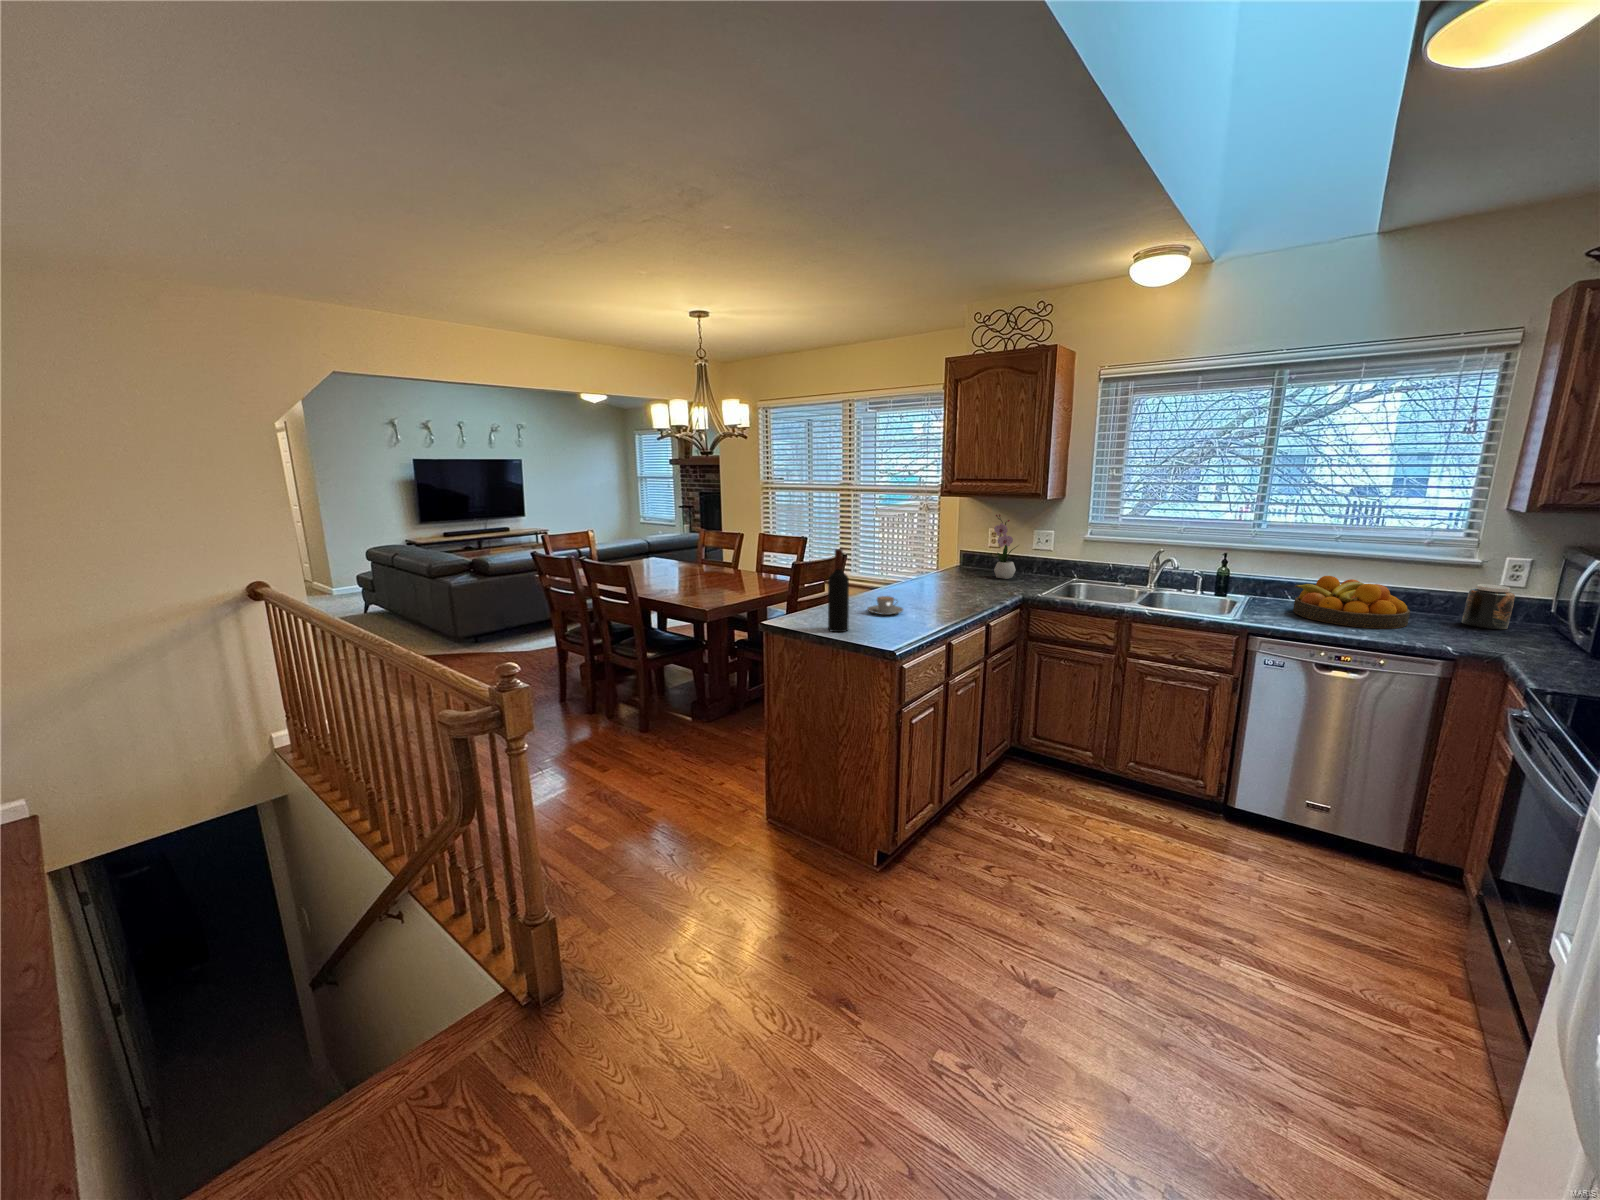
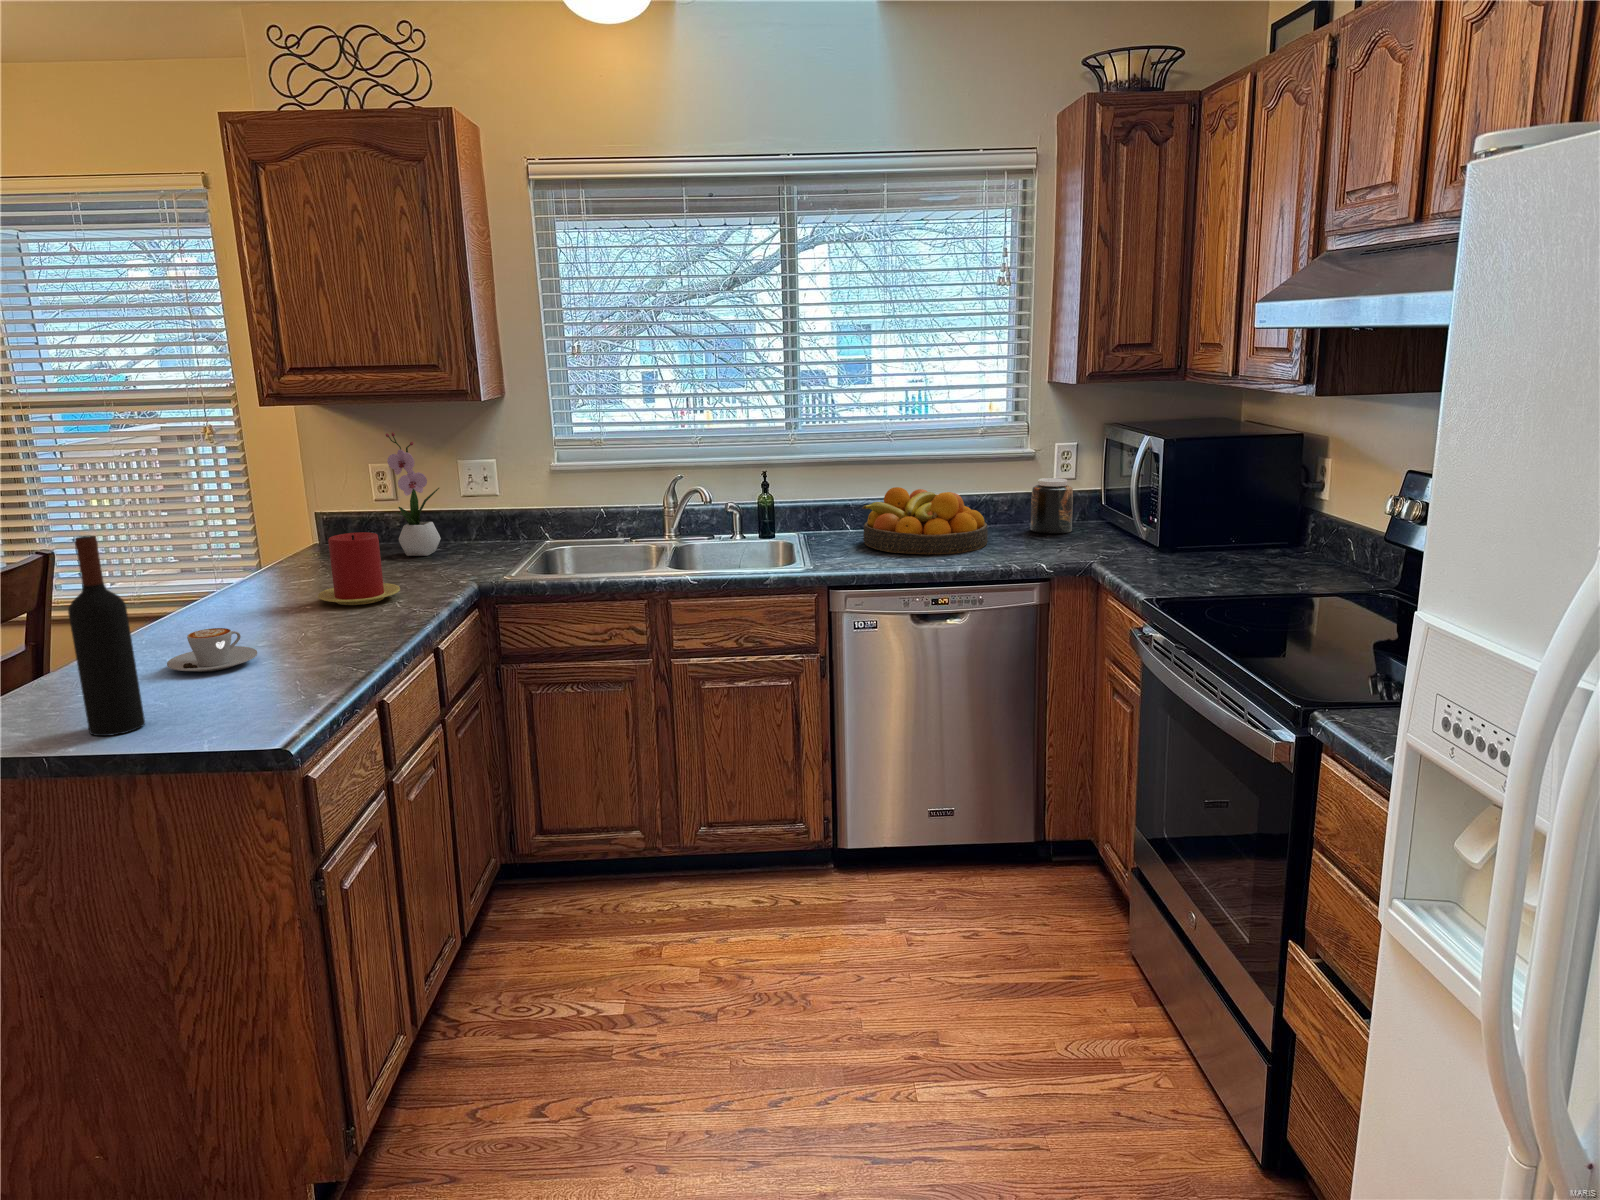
candle: none [942,562,982,597] -> present [318,532,400,605]

